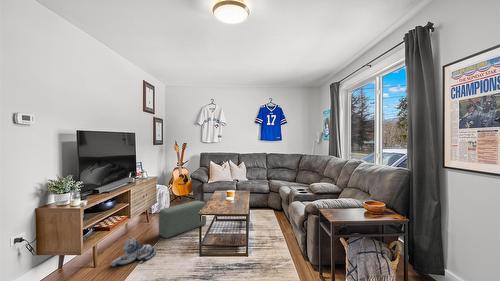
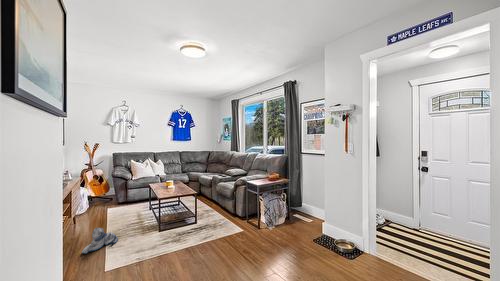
pouf: present [159,201,206,238] -> none [105,195,145,228]

